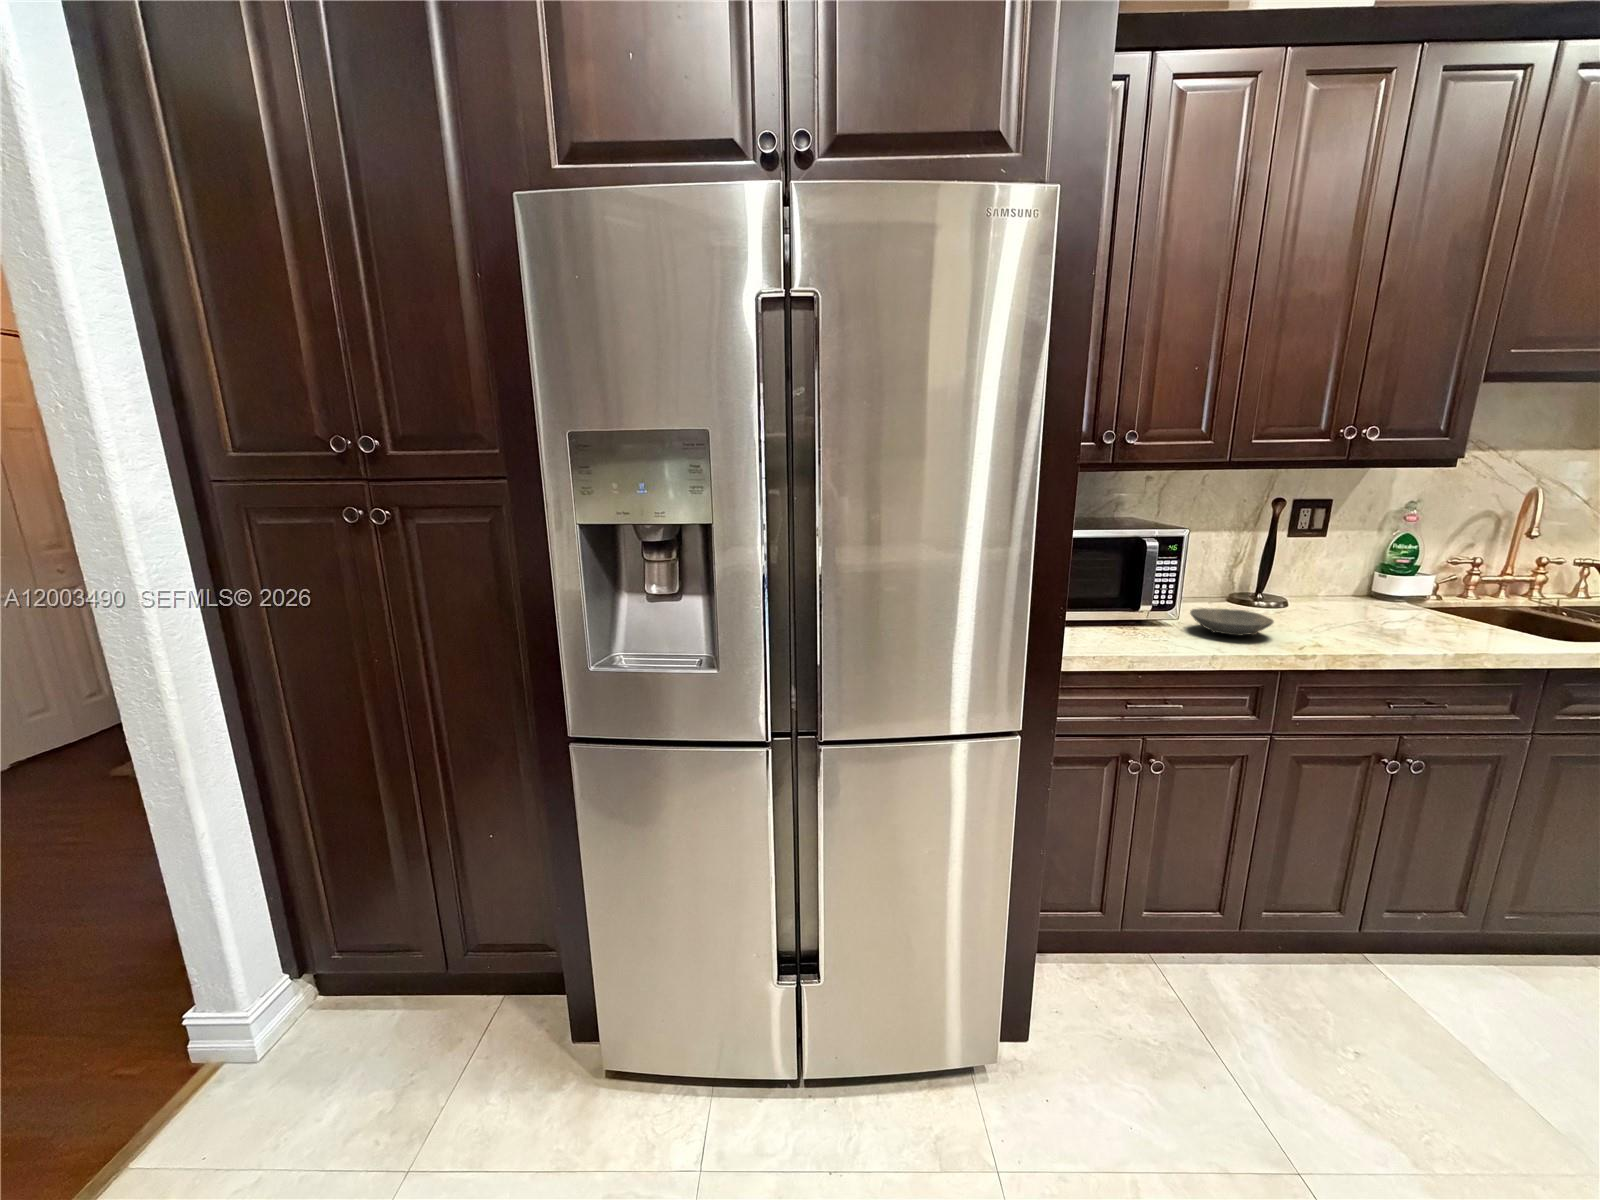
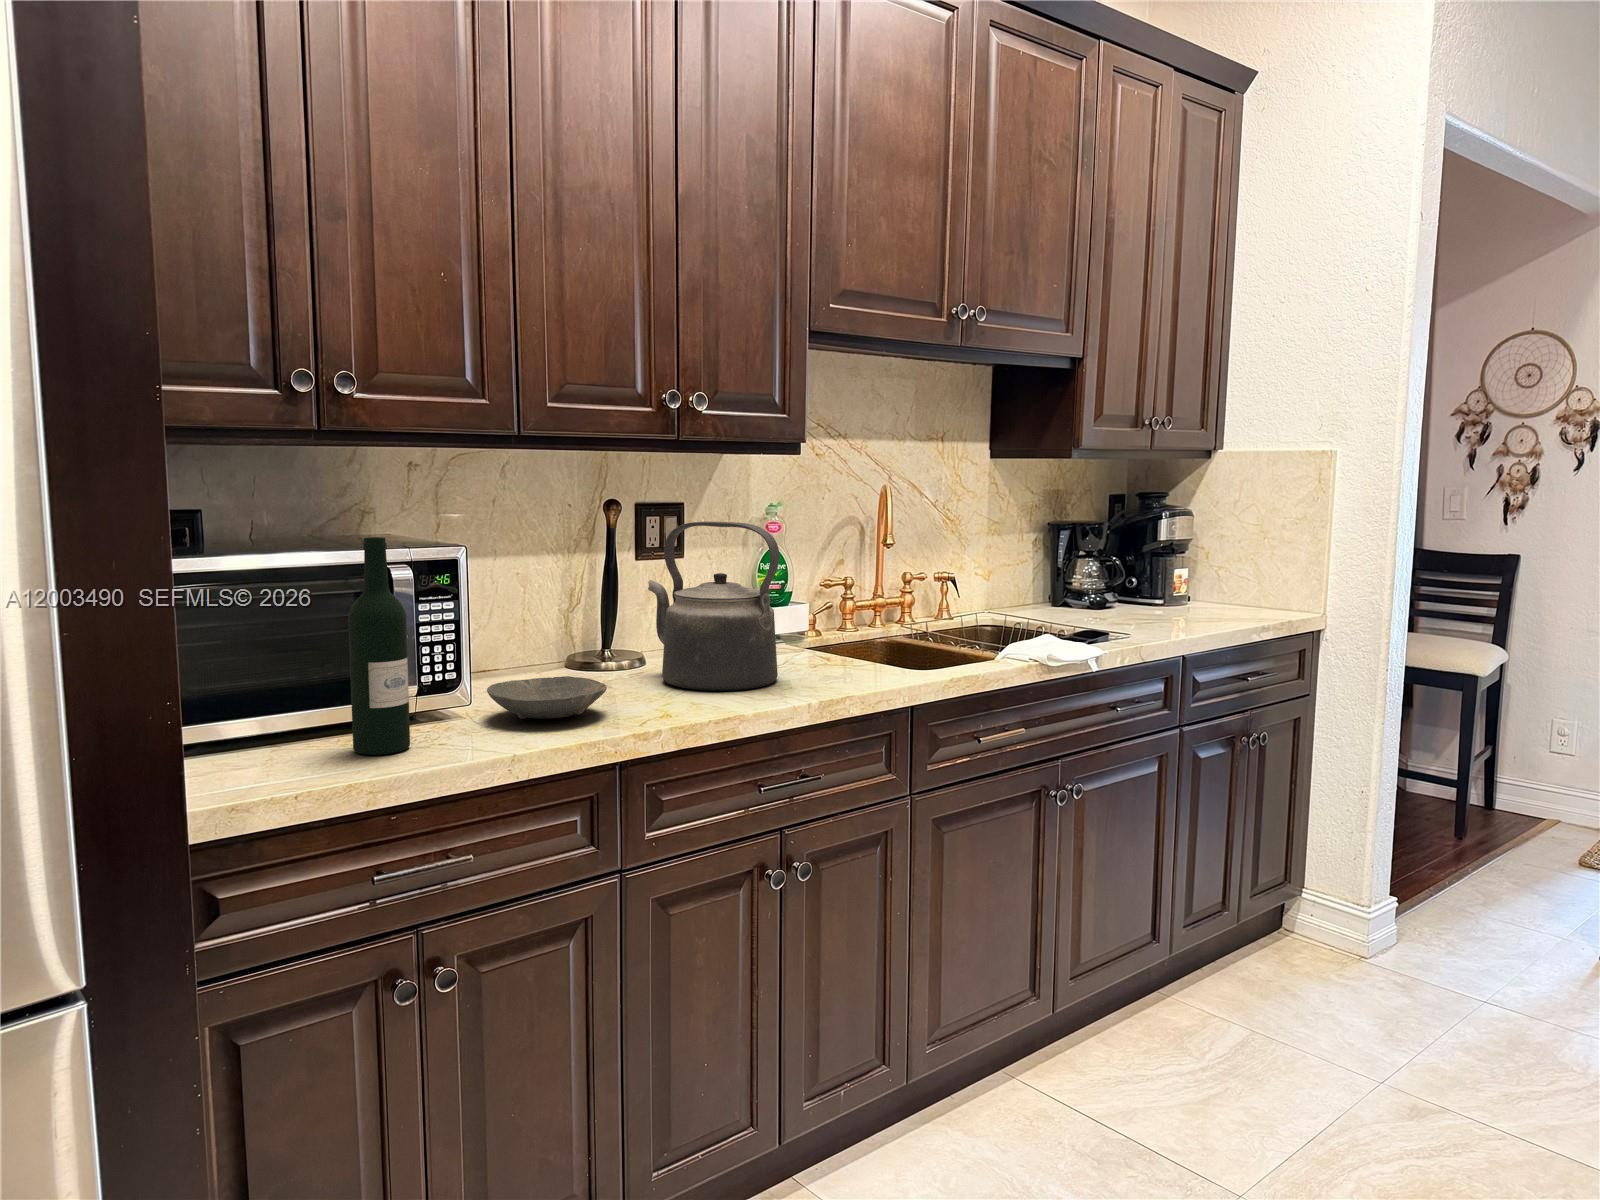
kettle: none [1301,516,1431,635] -> present [648,521,779,691]
wine bottle: none [1115,524,1155,641] -> present [348,537,410,755]

